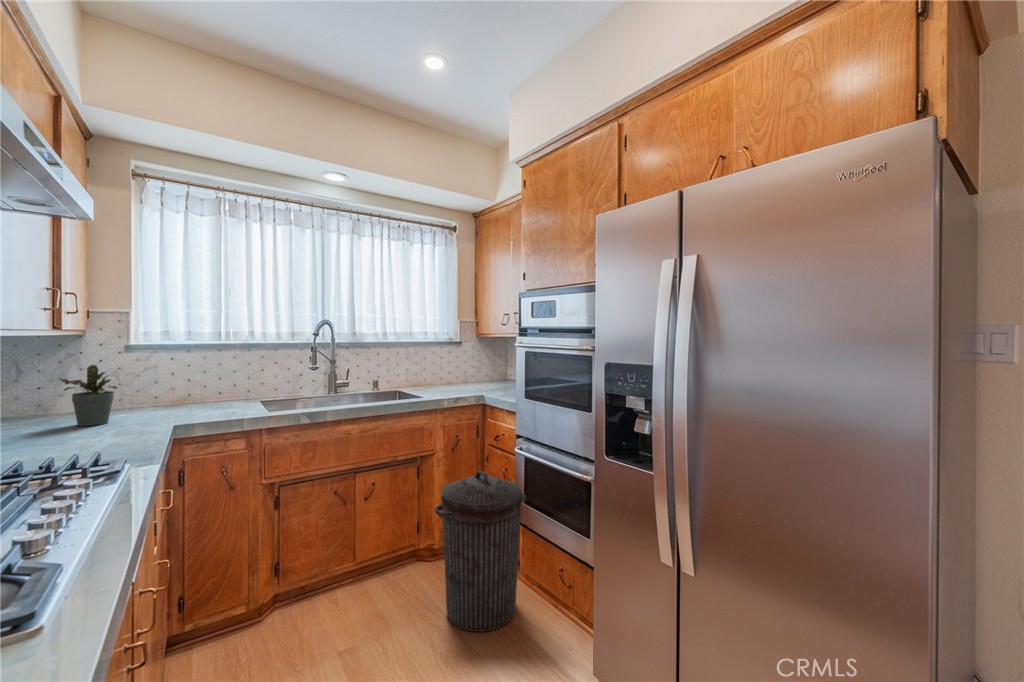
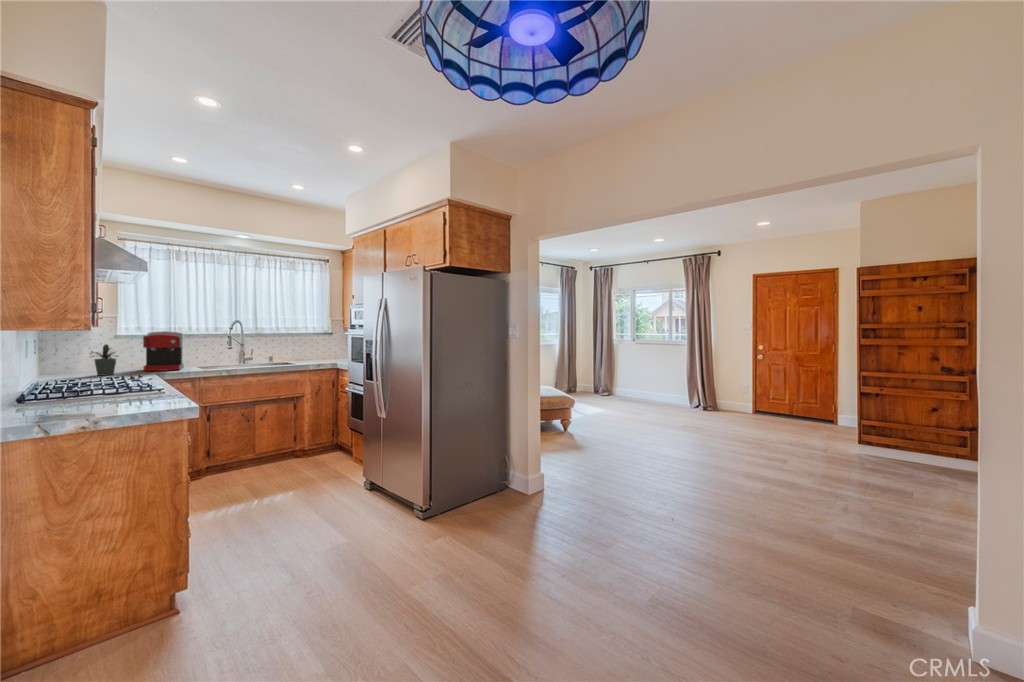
coffee maker: none [167,339,240,413] -> present [143,331,184,371]
trash can: present [434,471,526,631] -> none [298,399,351,474]

